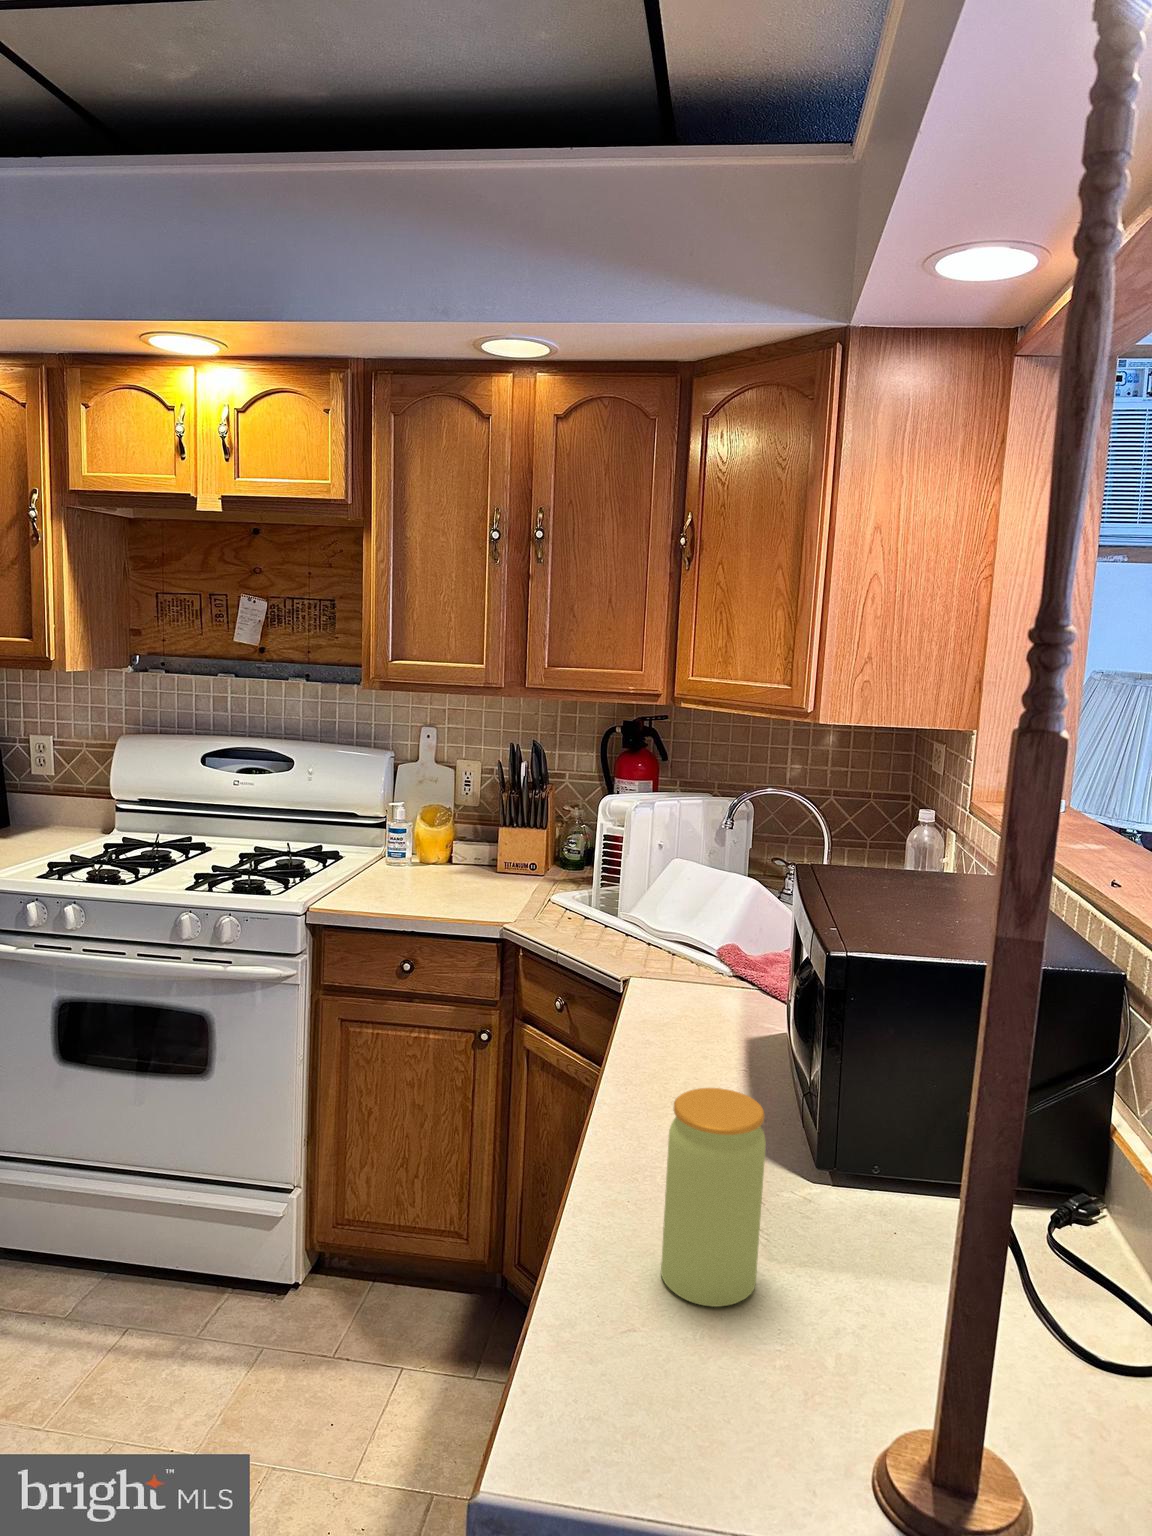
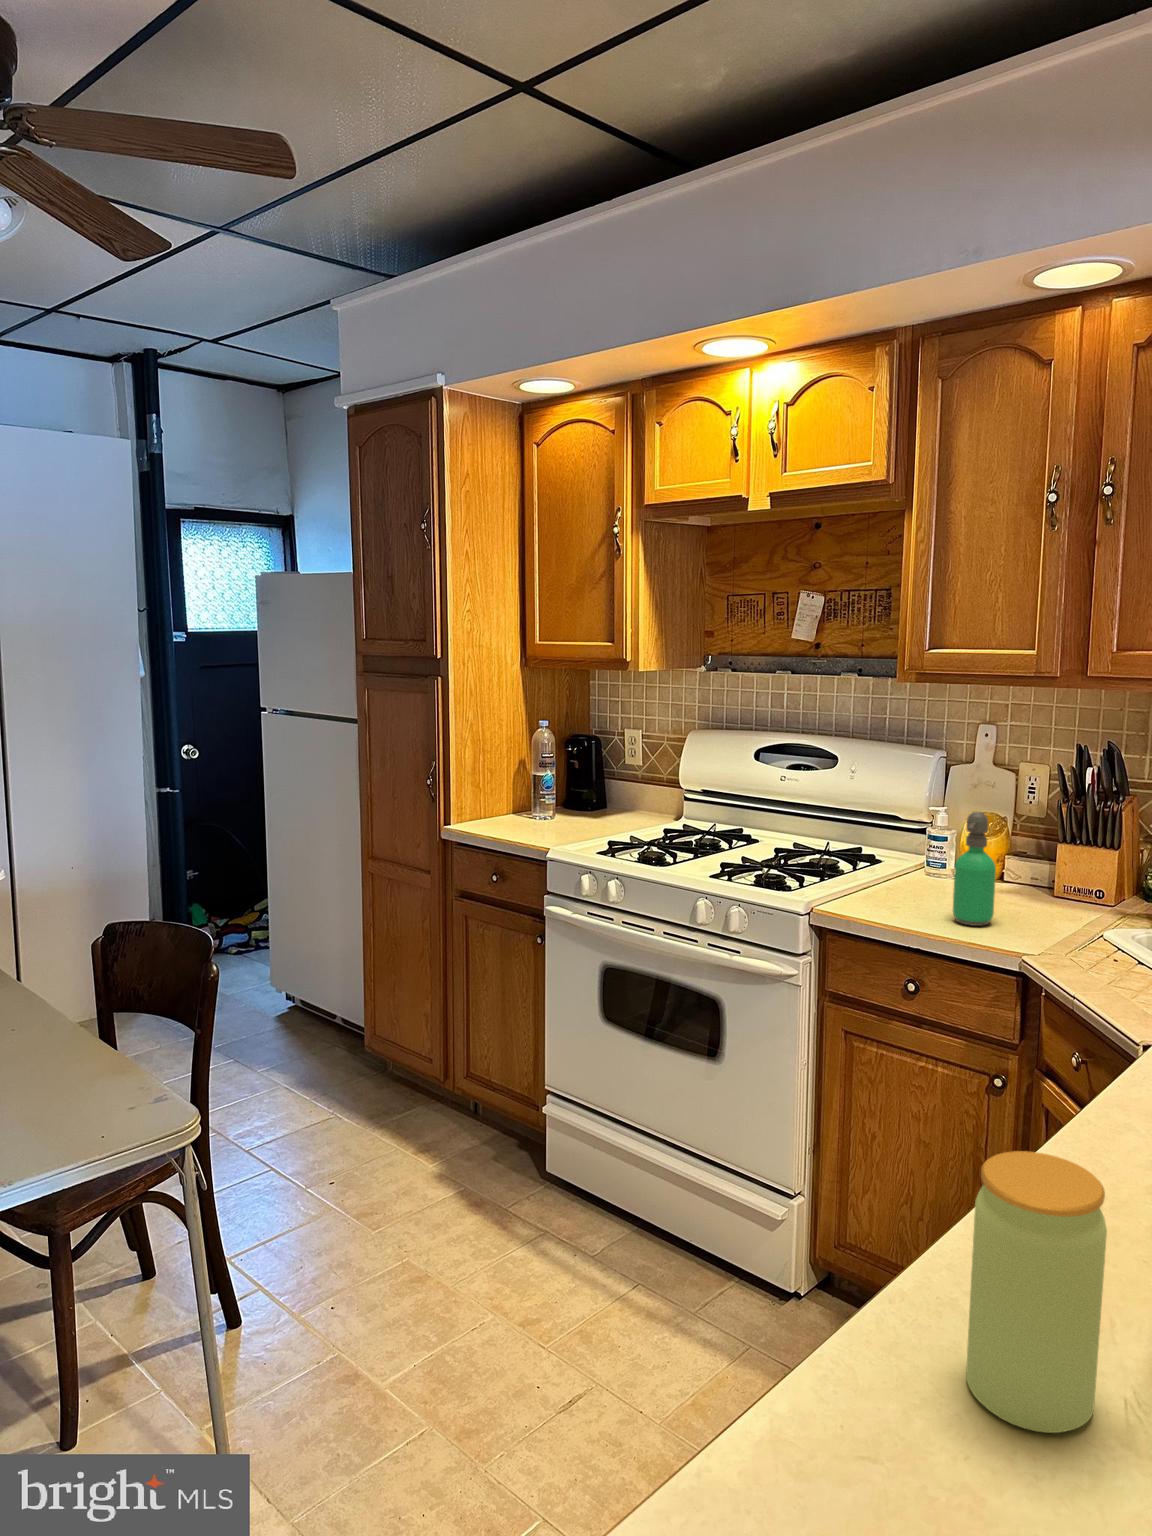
soap dispenser: none [431,805,467,907] -> present [953,812,996,926]

